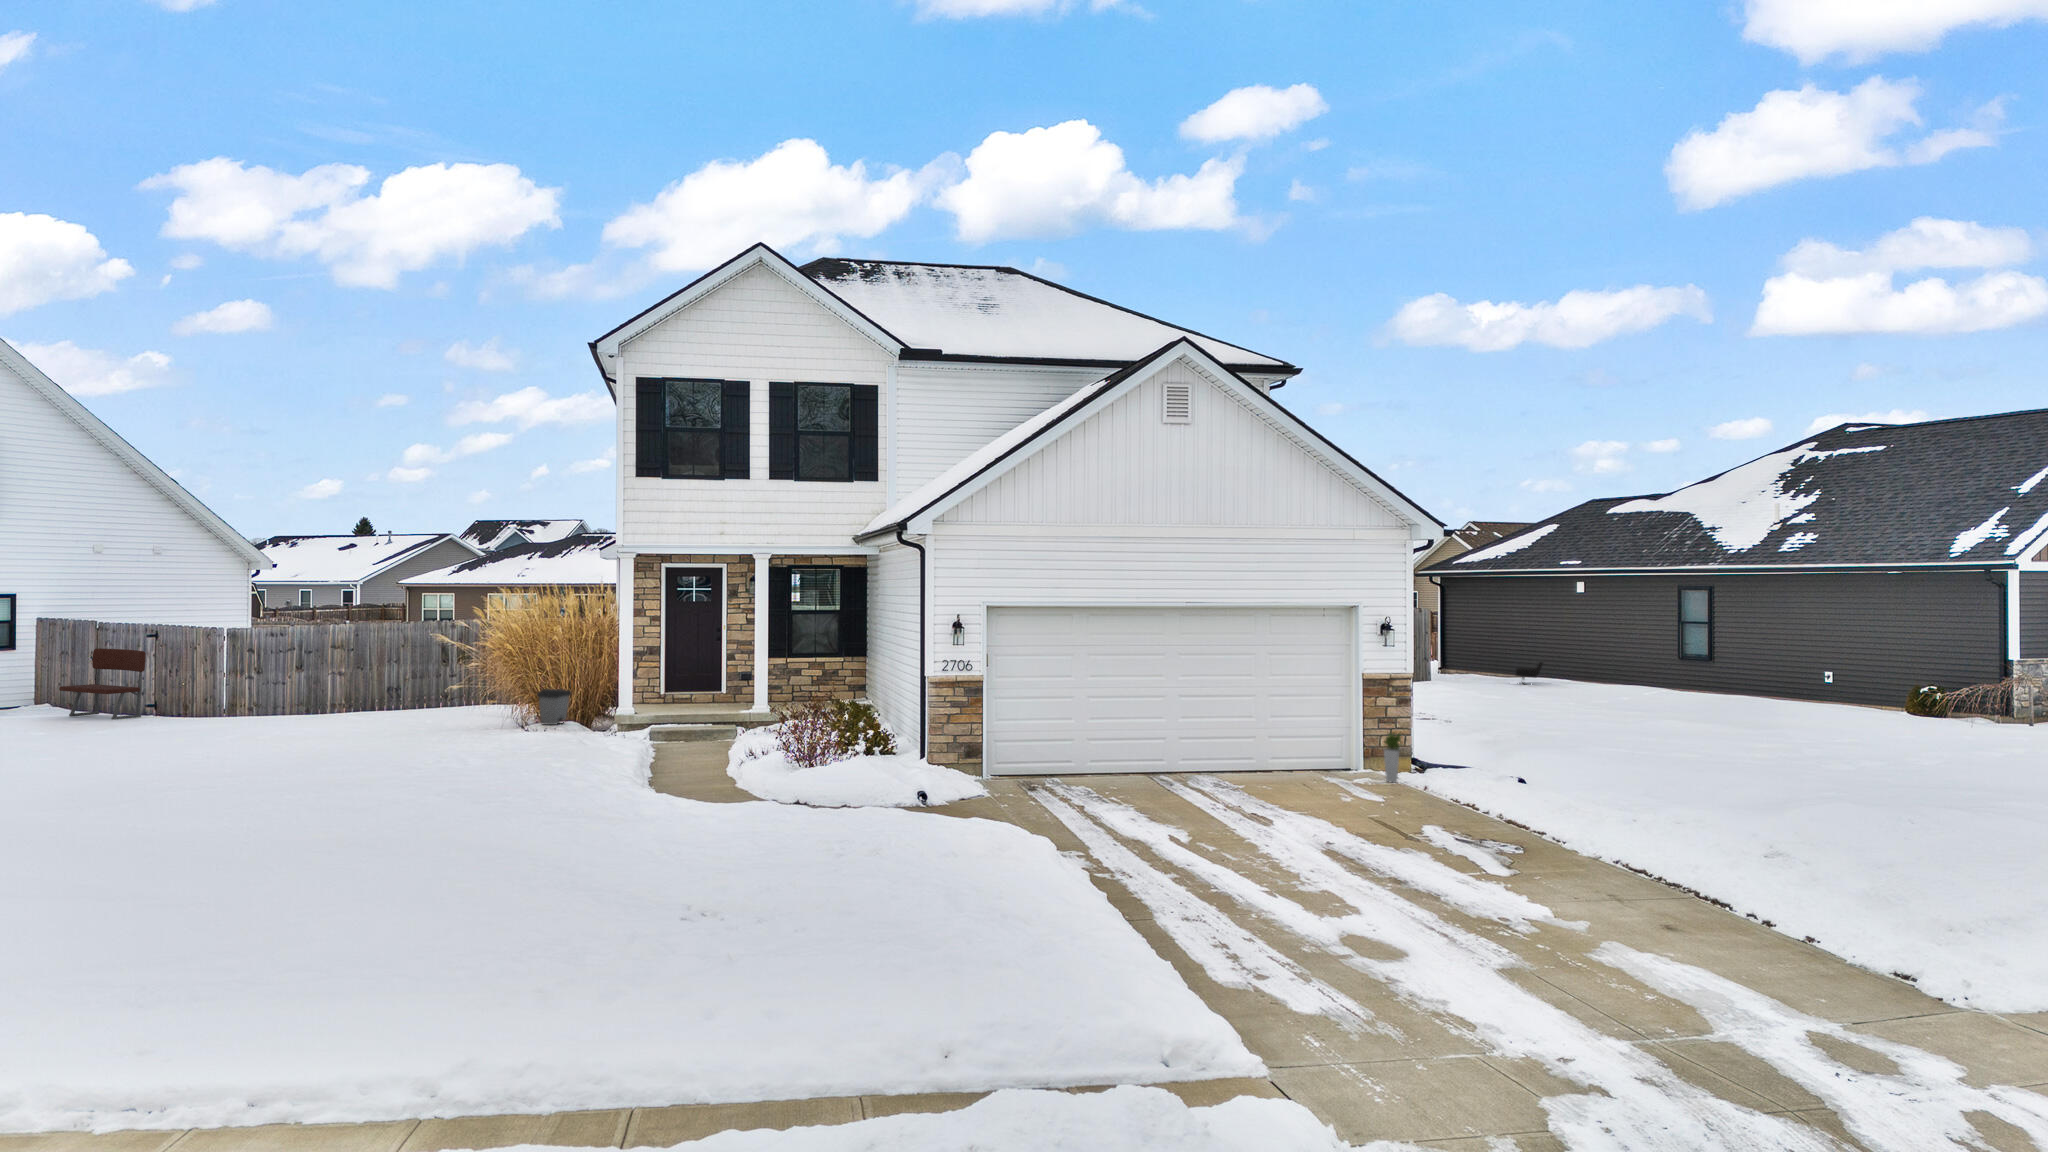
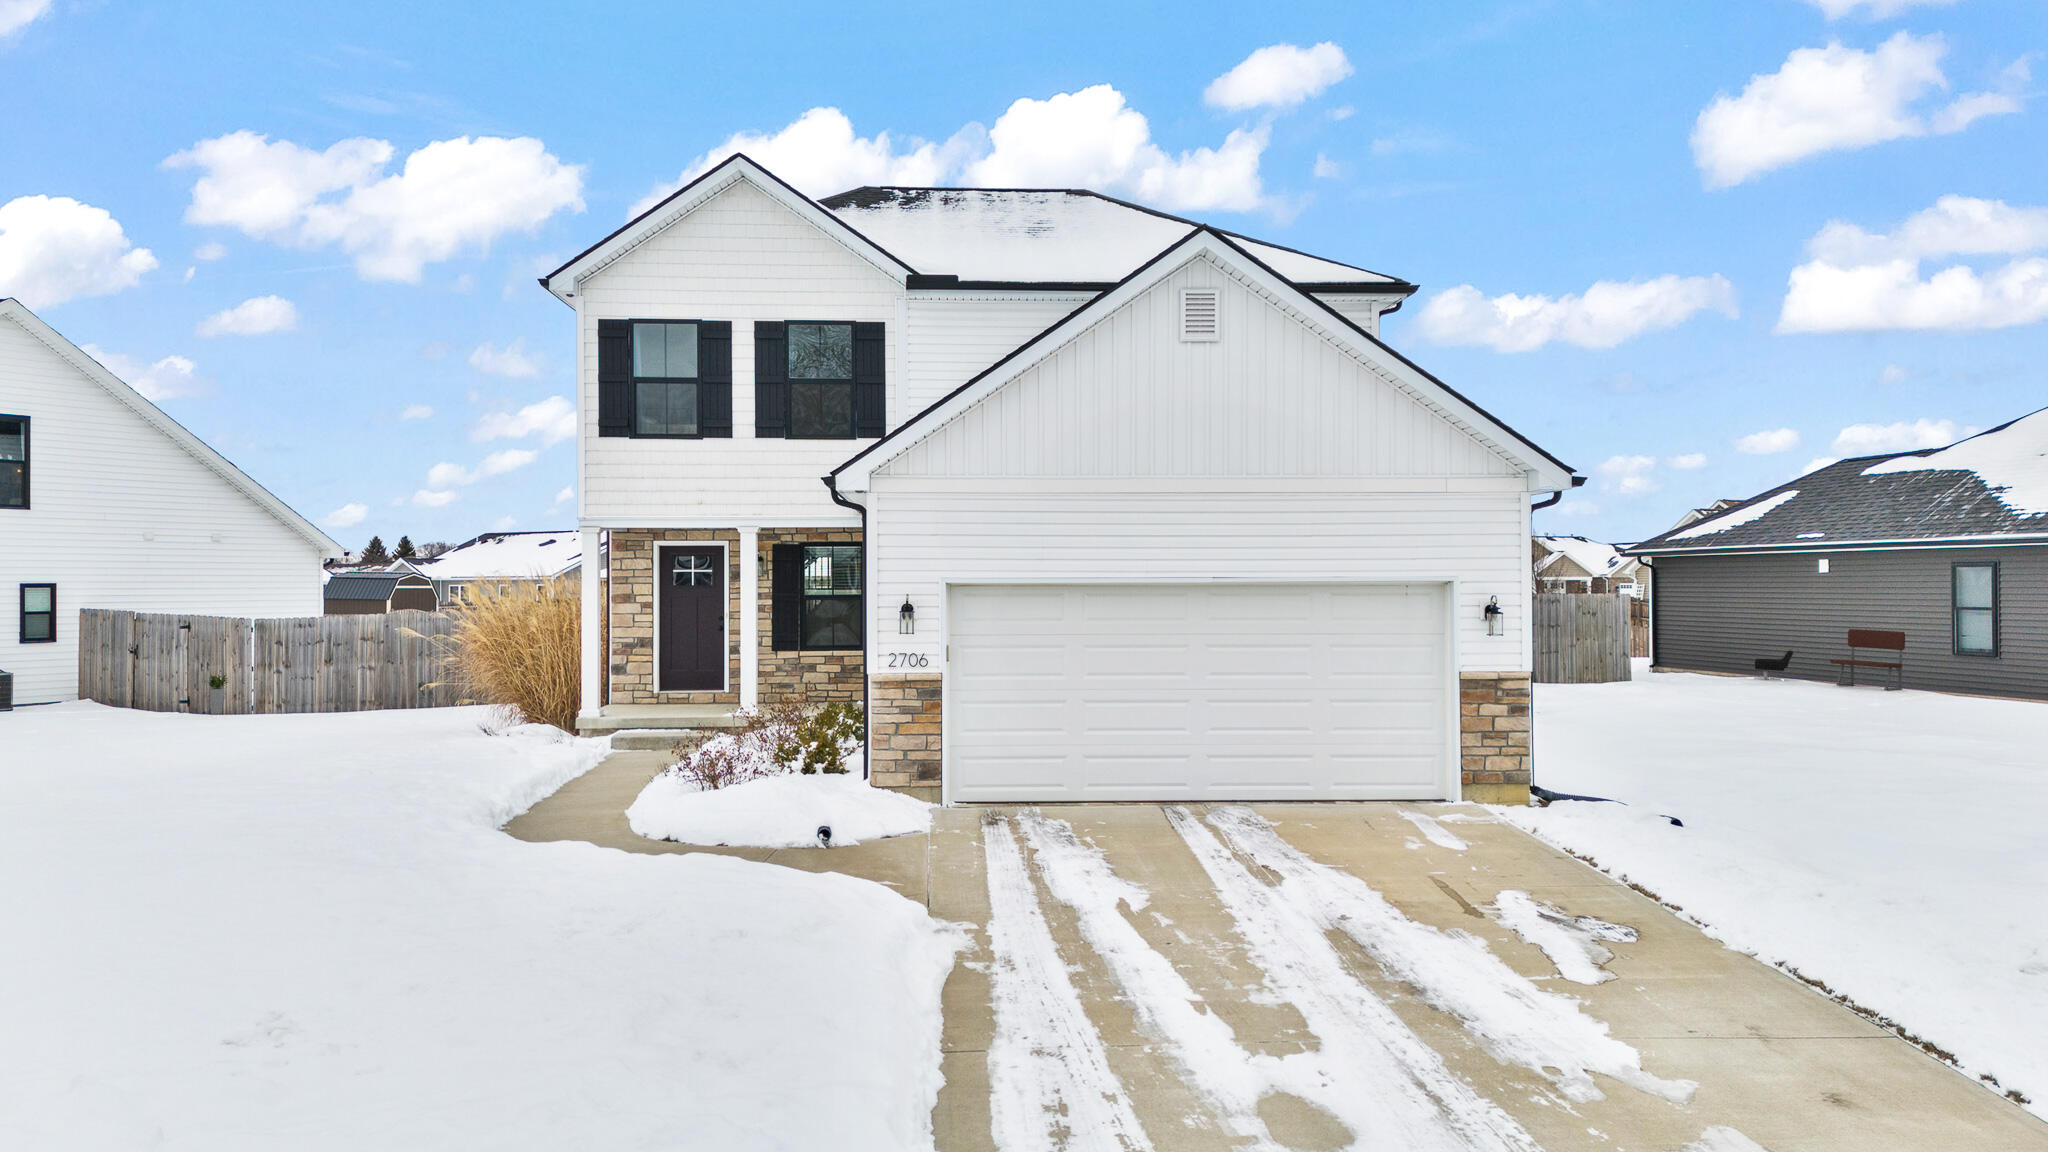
bench: present [59,648,146,719] -> present [1830,629,1905,691]
trash can: present [537,689,571,725] -> none [511,686,551,726]
planter: present [1384,733,1401,783] -> present [209,675,227,714]

